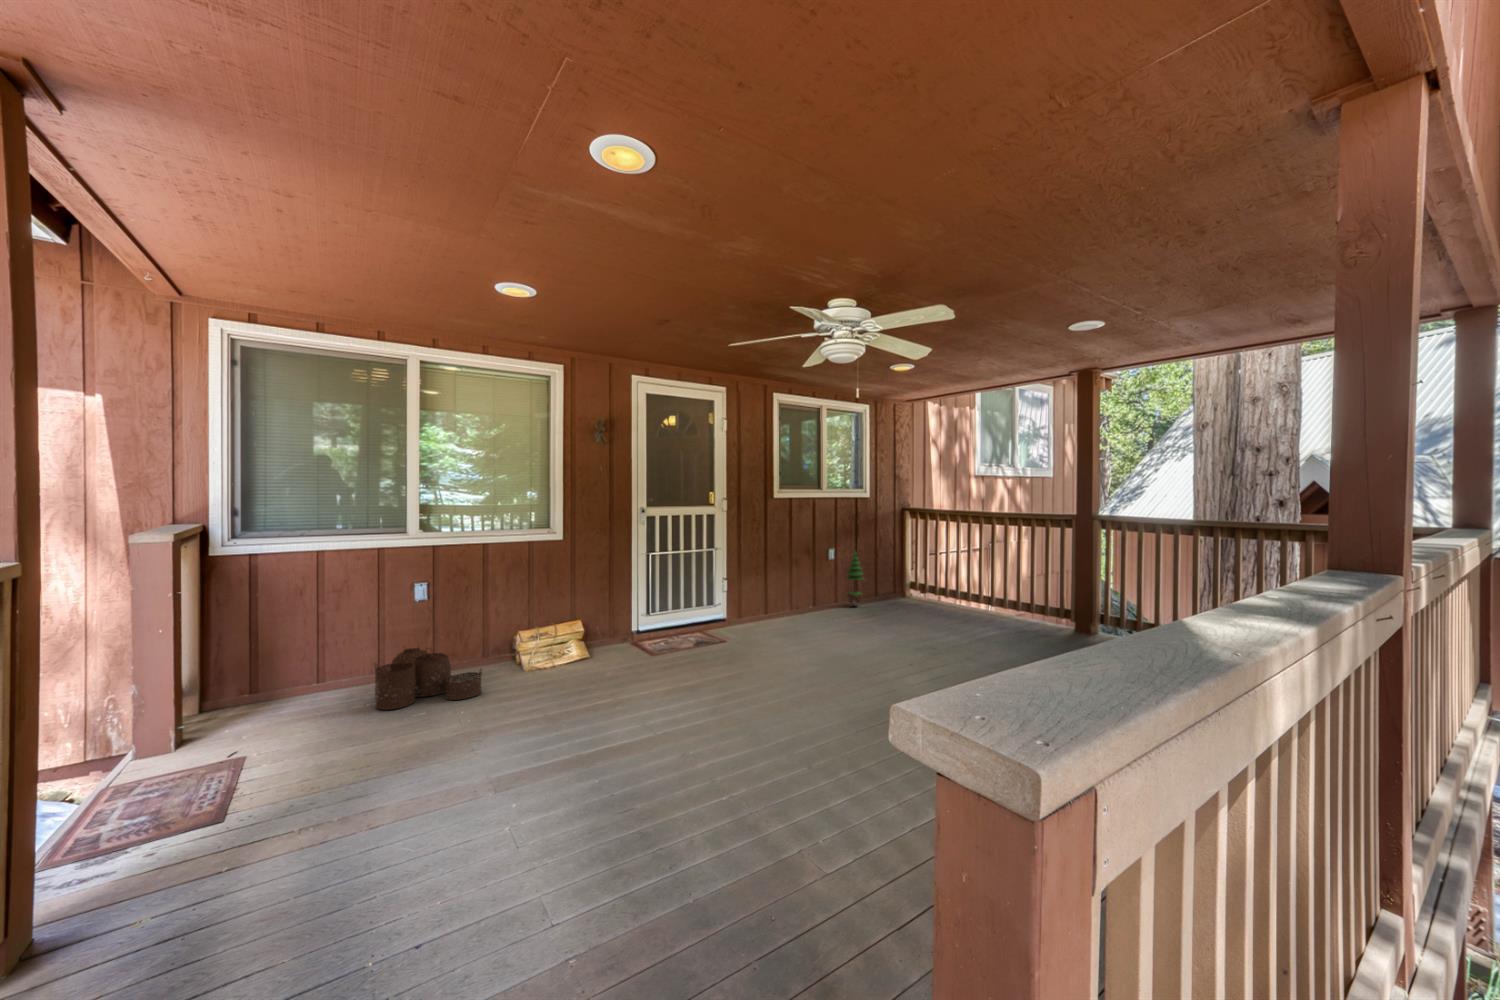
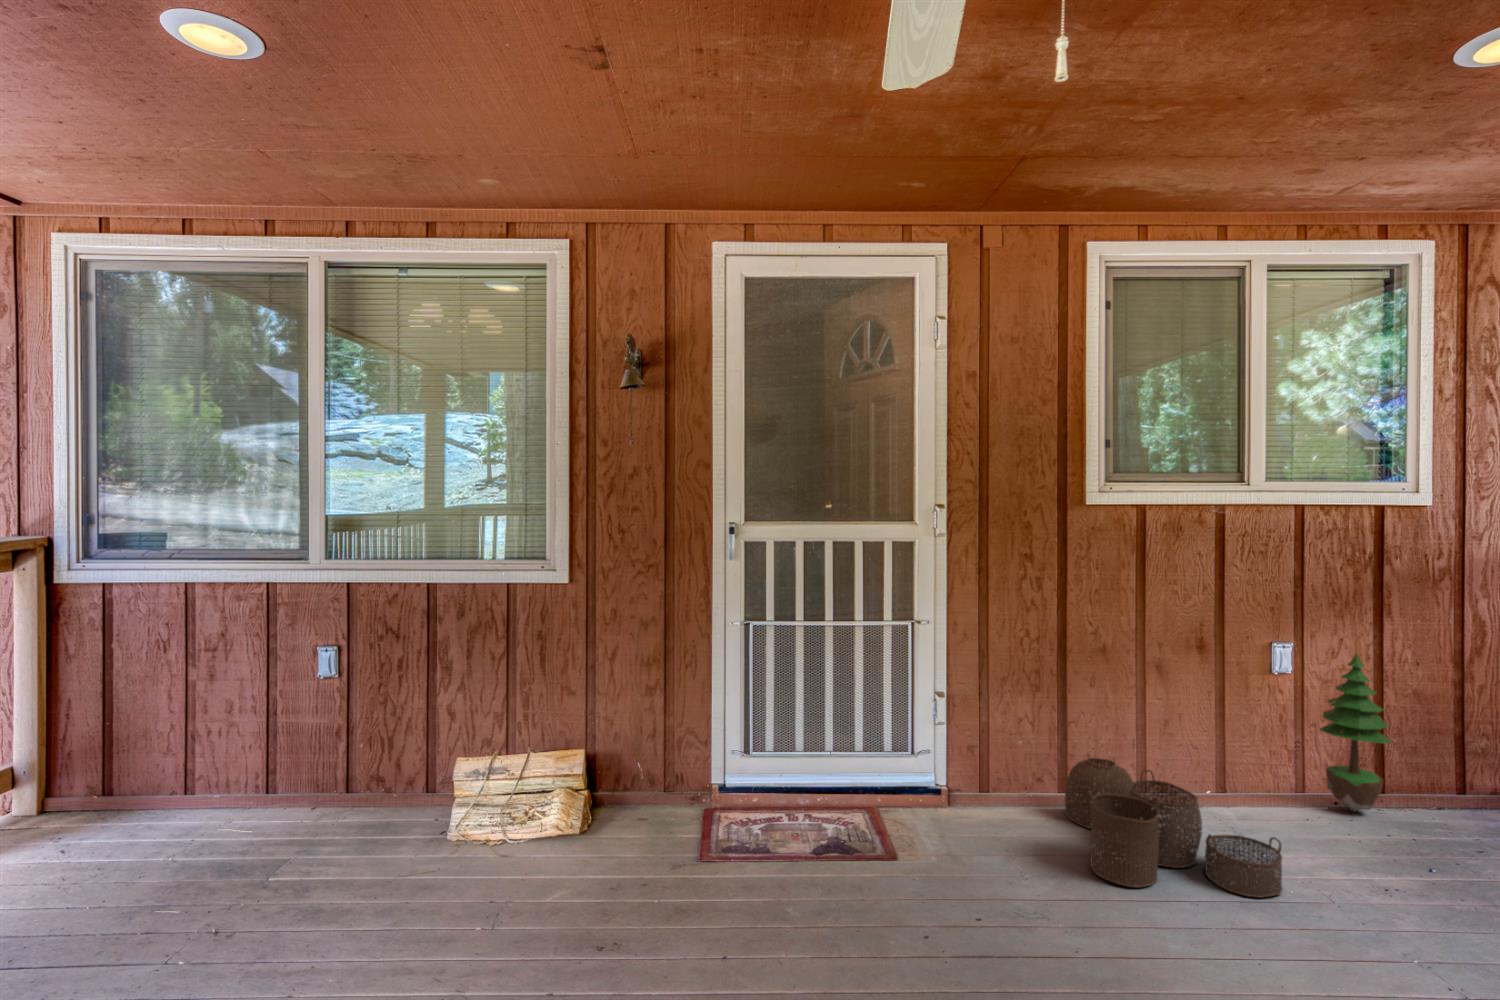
woven basket: present [374,648,482,710] -> present [1065,754,1282,898]

